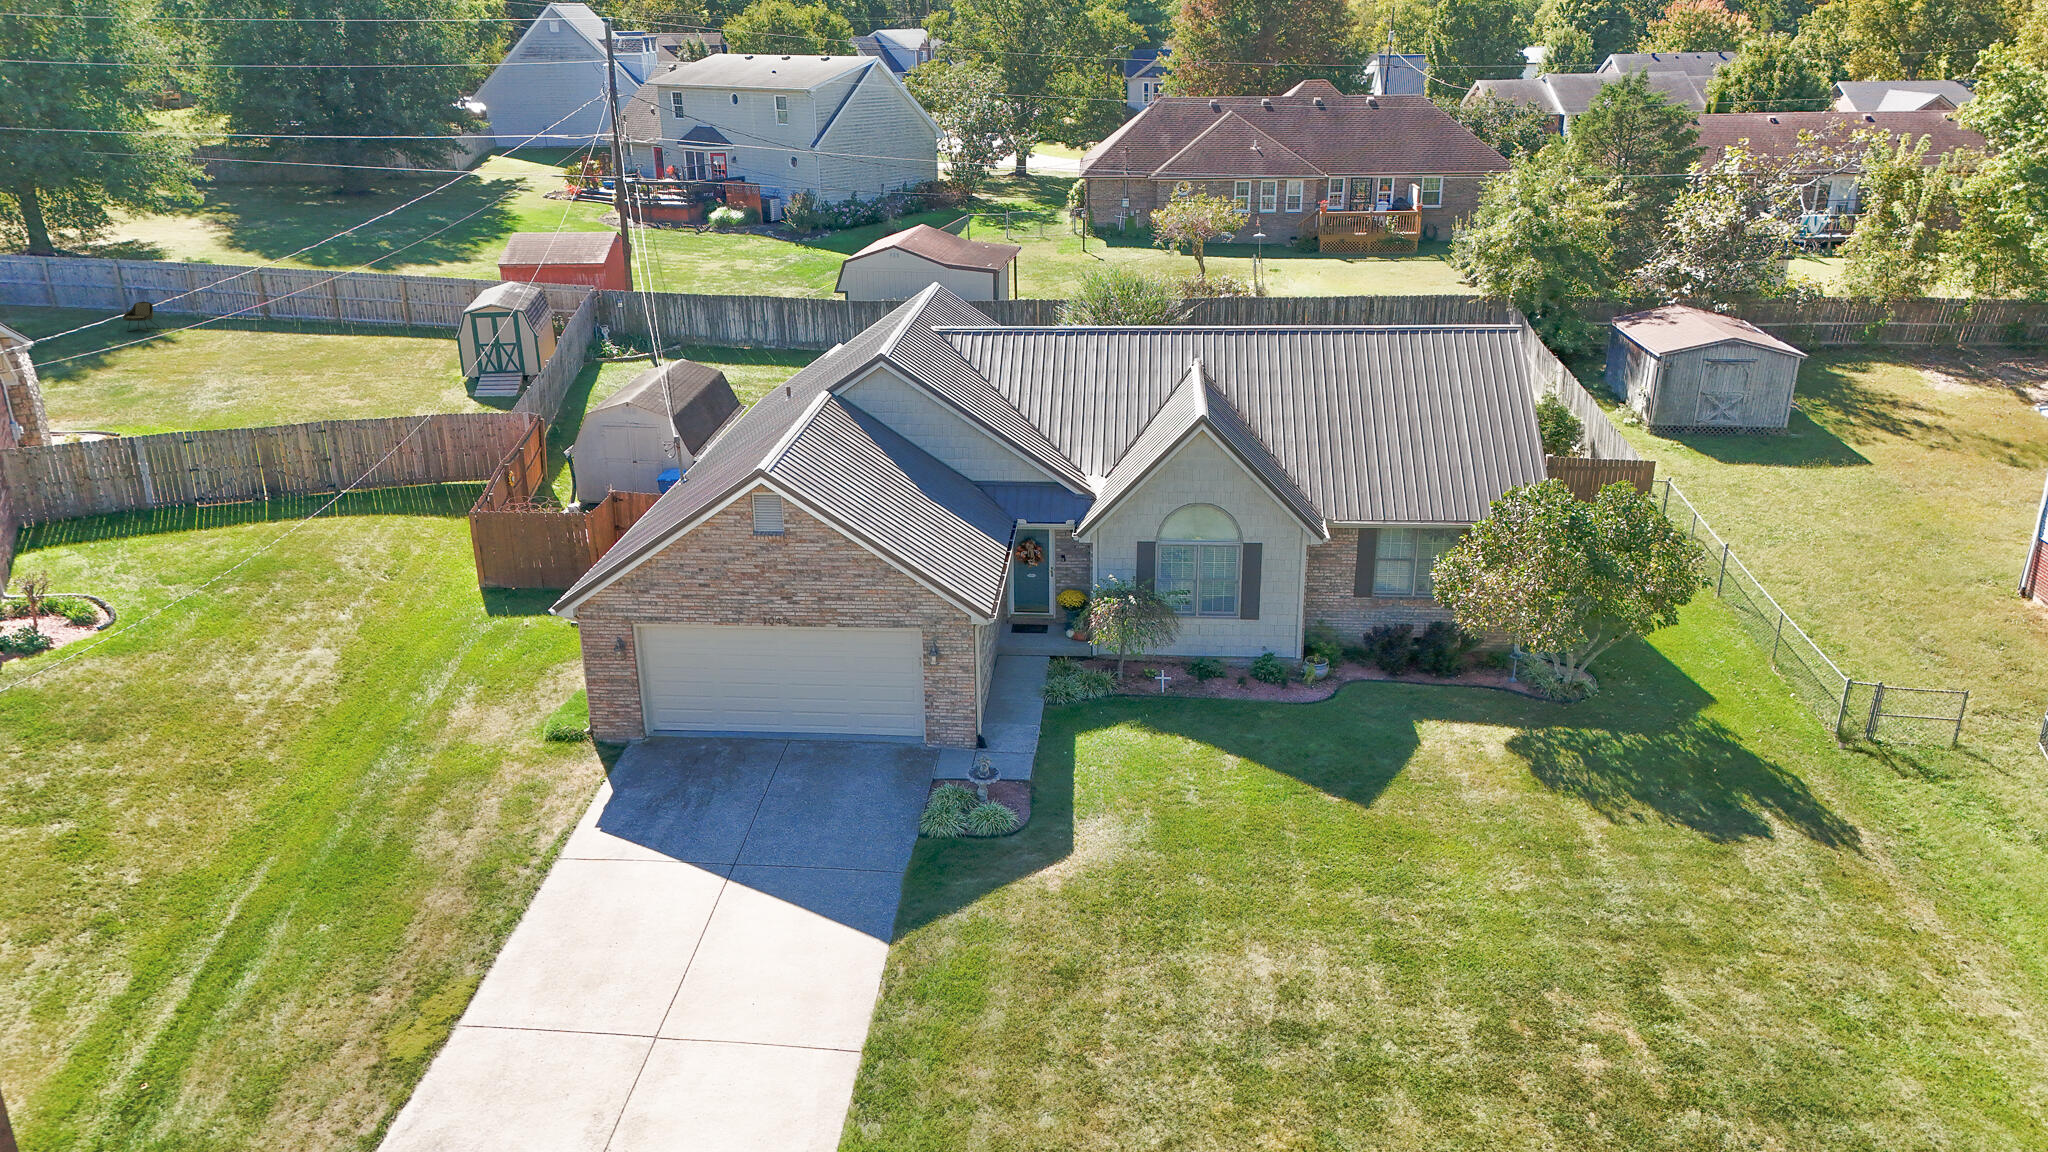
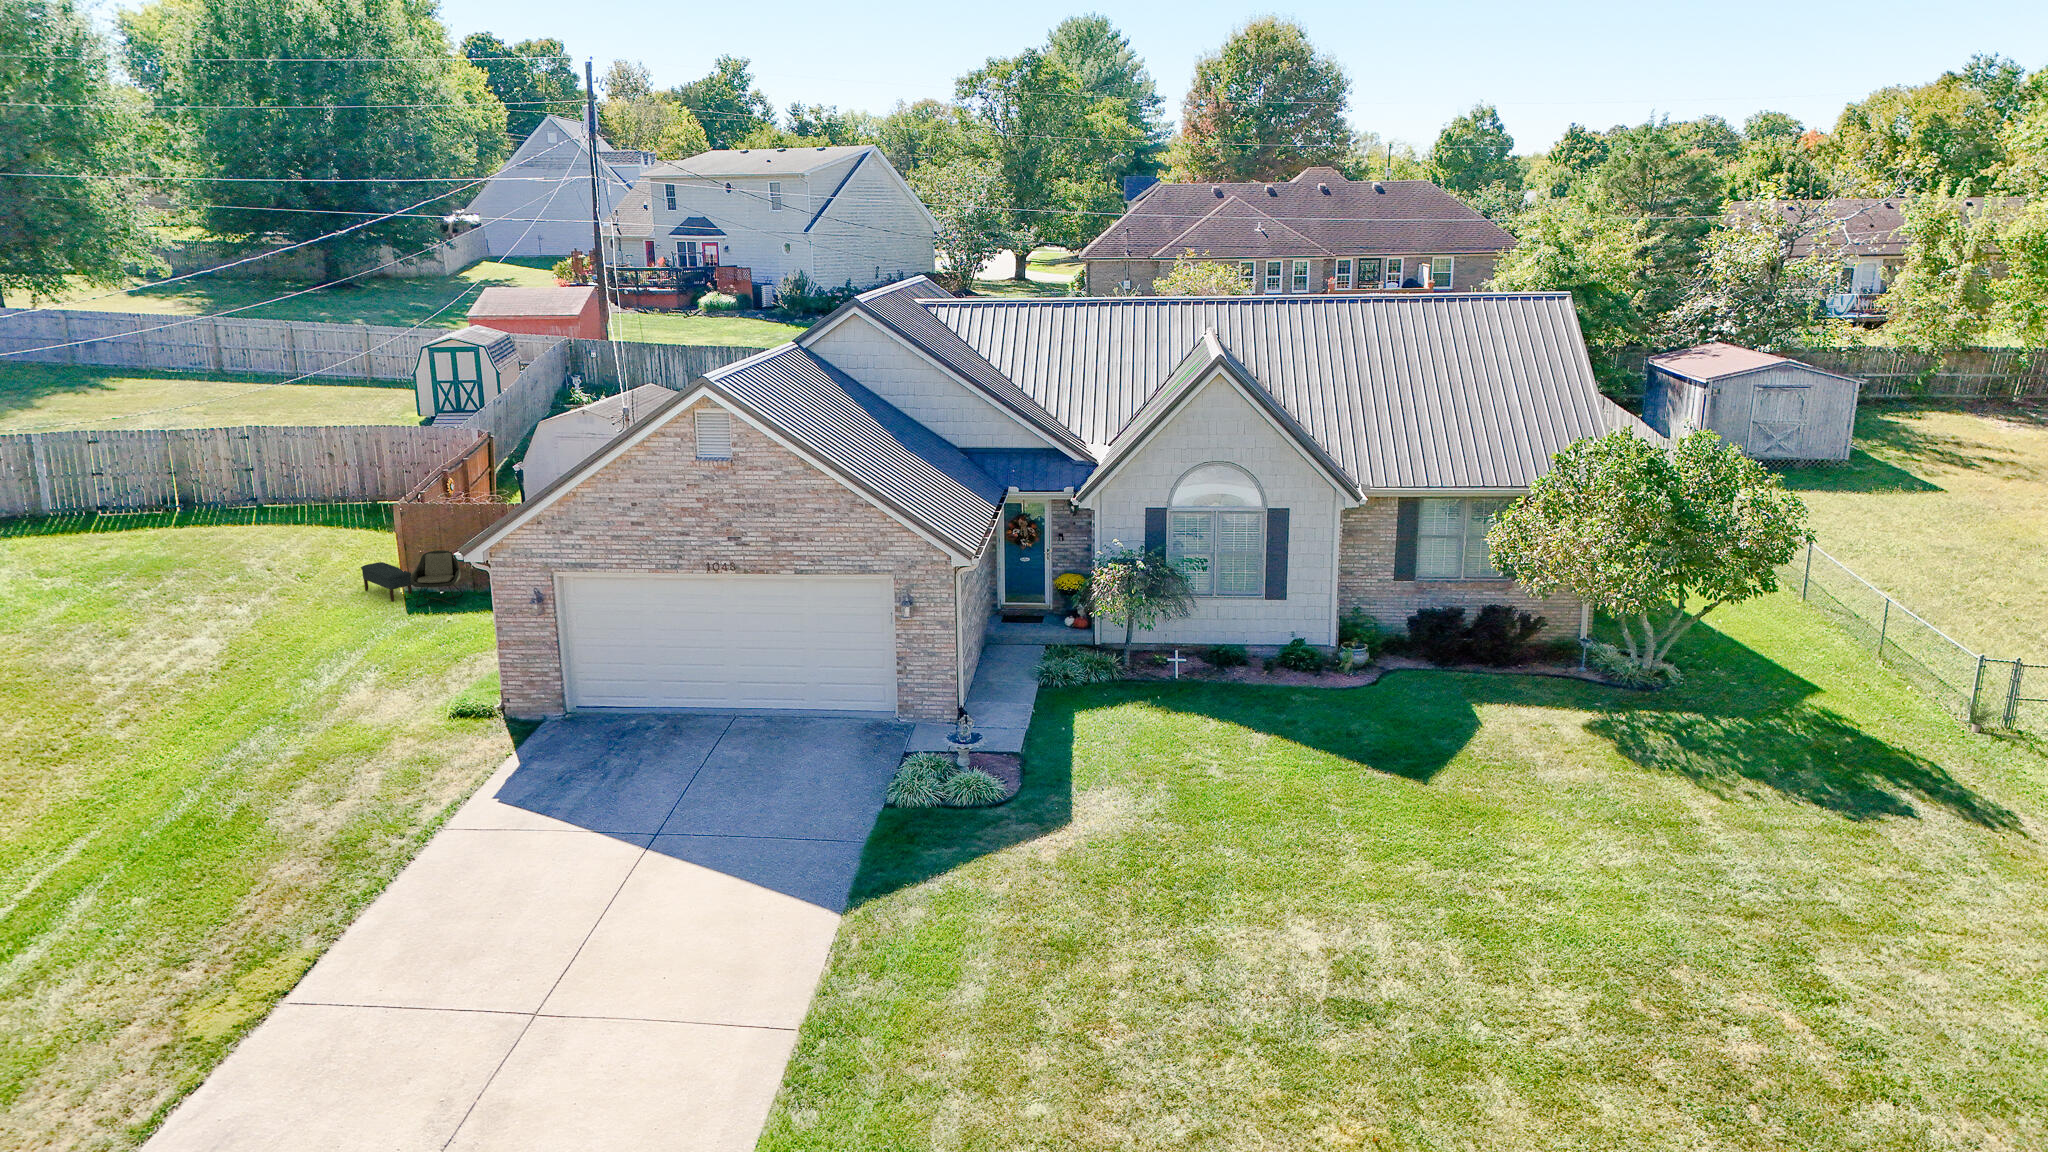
lounge chair: present [123,302,159,332] -> present [411,550,463,607]
bench: none [438,569,486,608] -> present [361,562,412,602]

